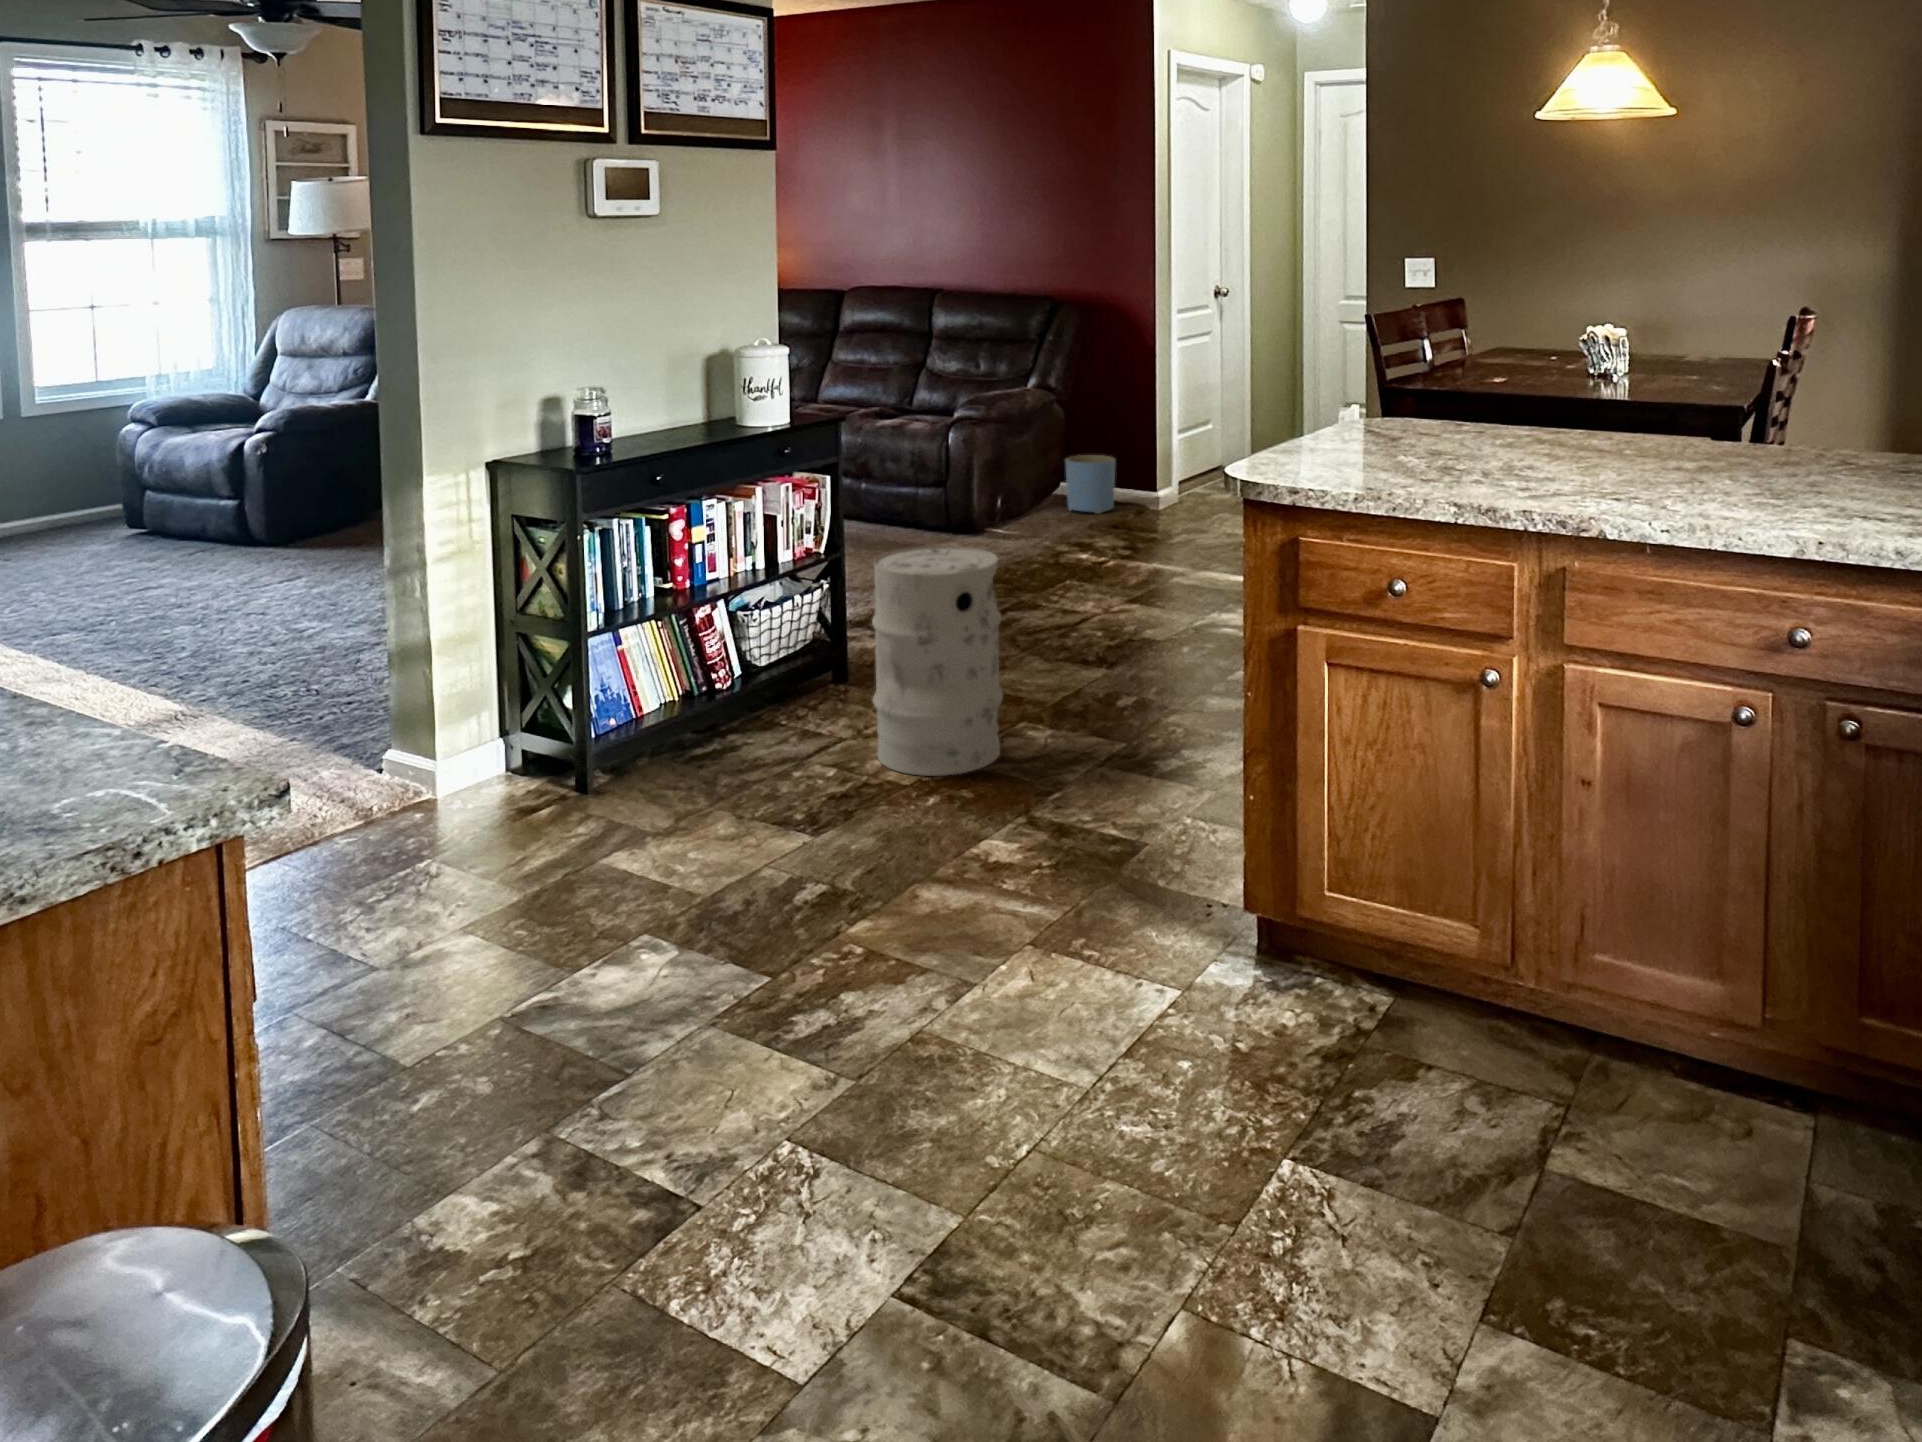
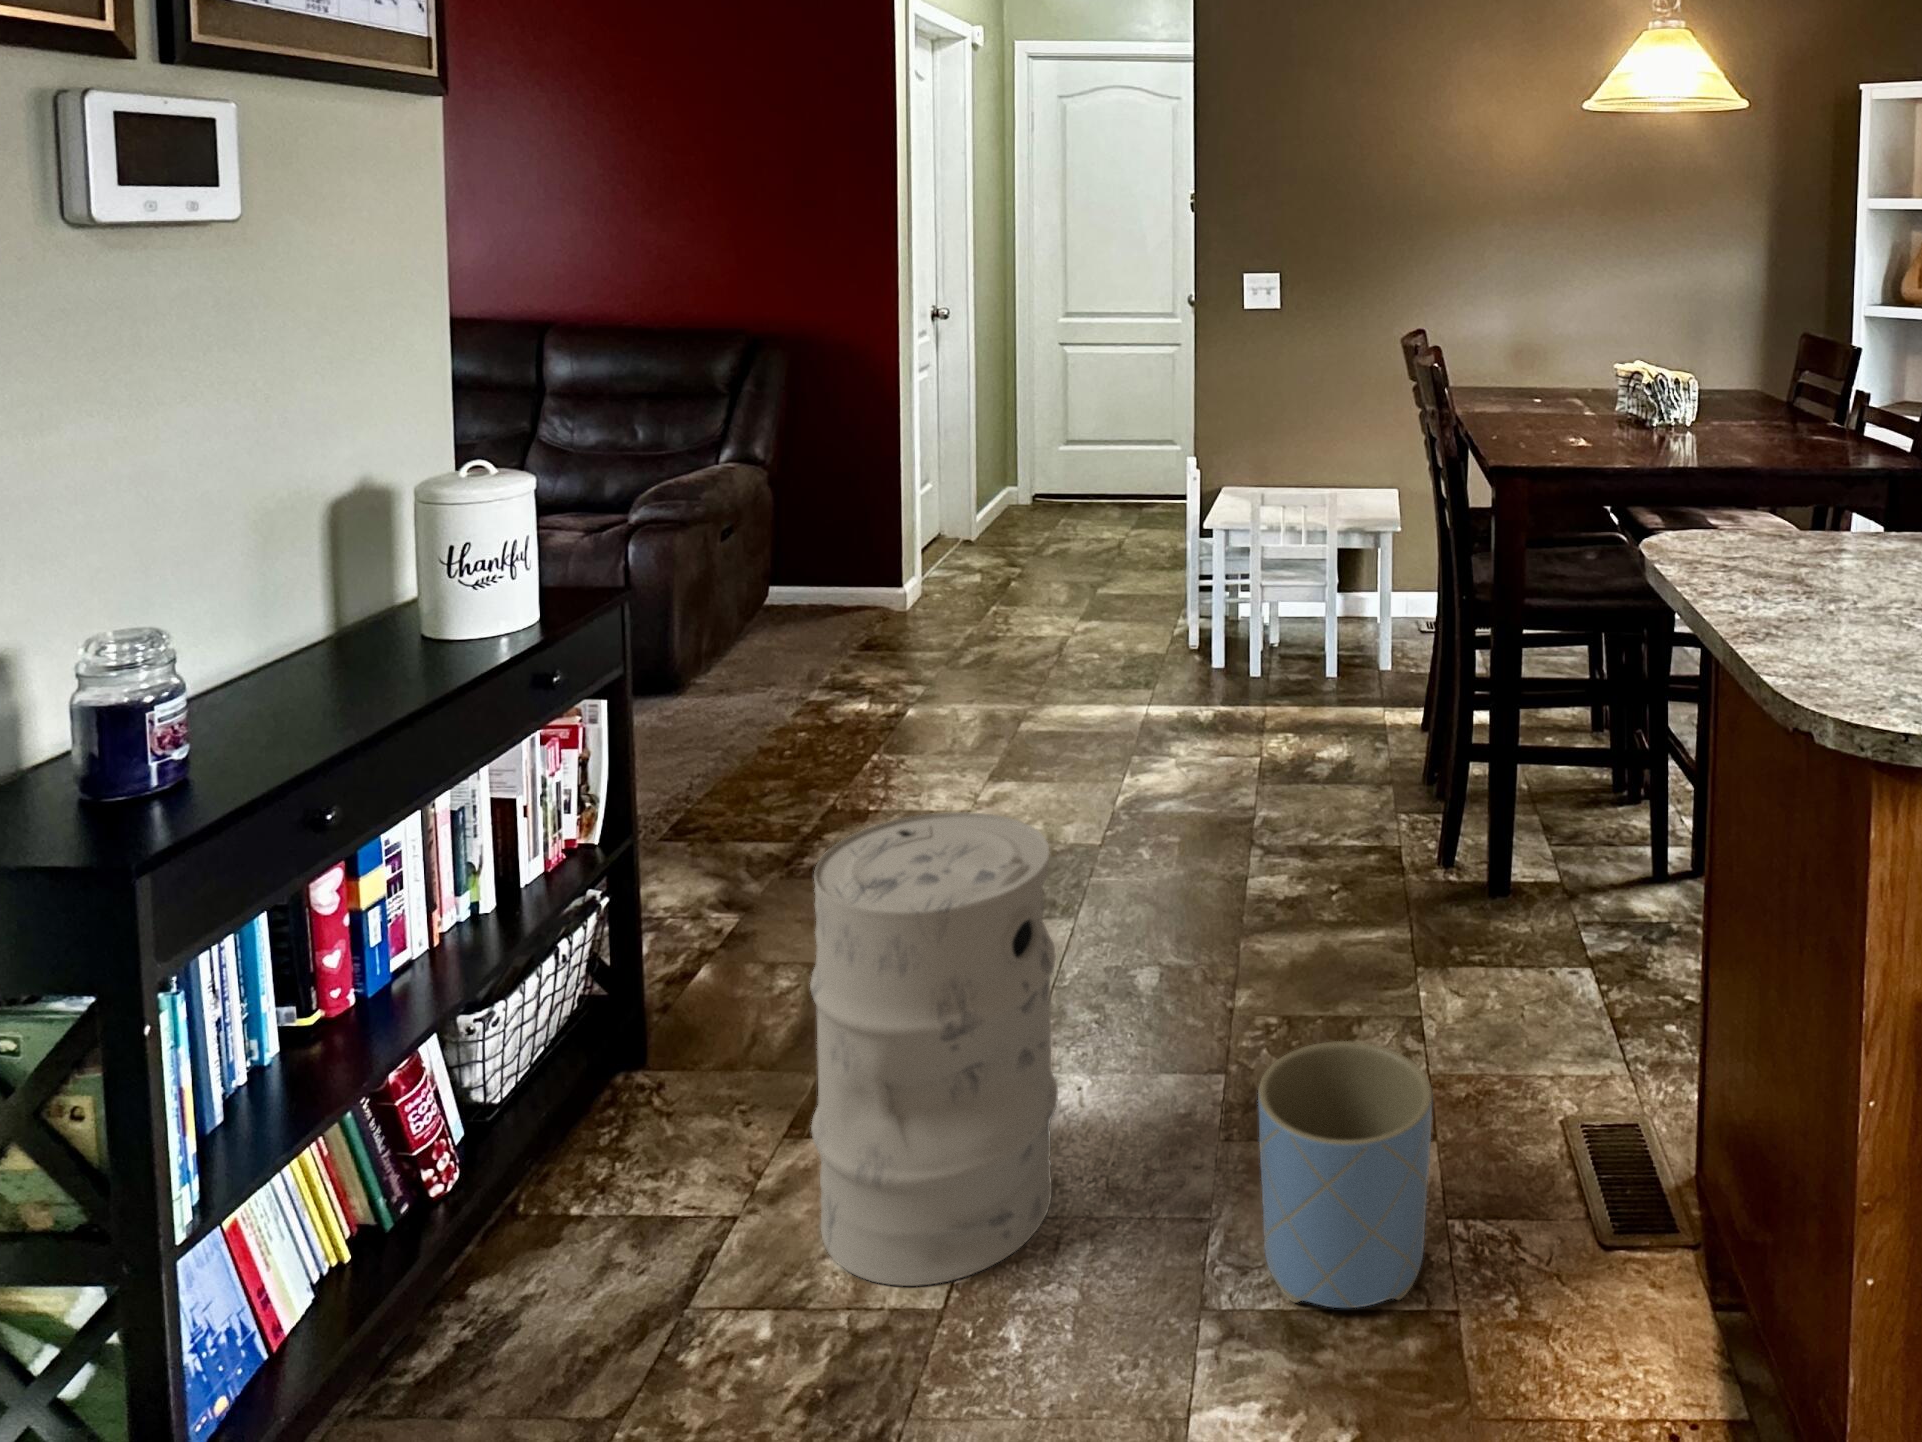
planter: present [1065,455,1115,514] -> present [1258,1041,1433,1308]

